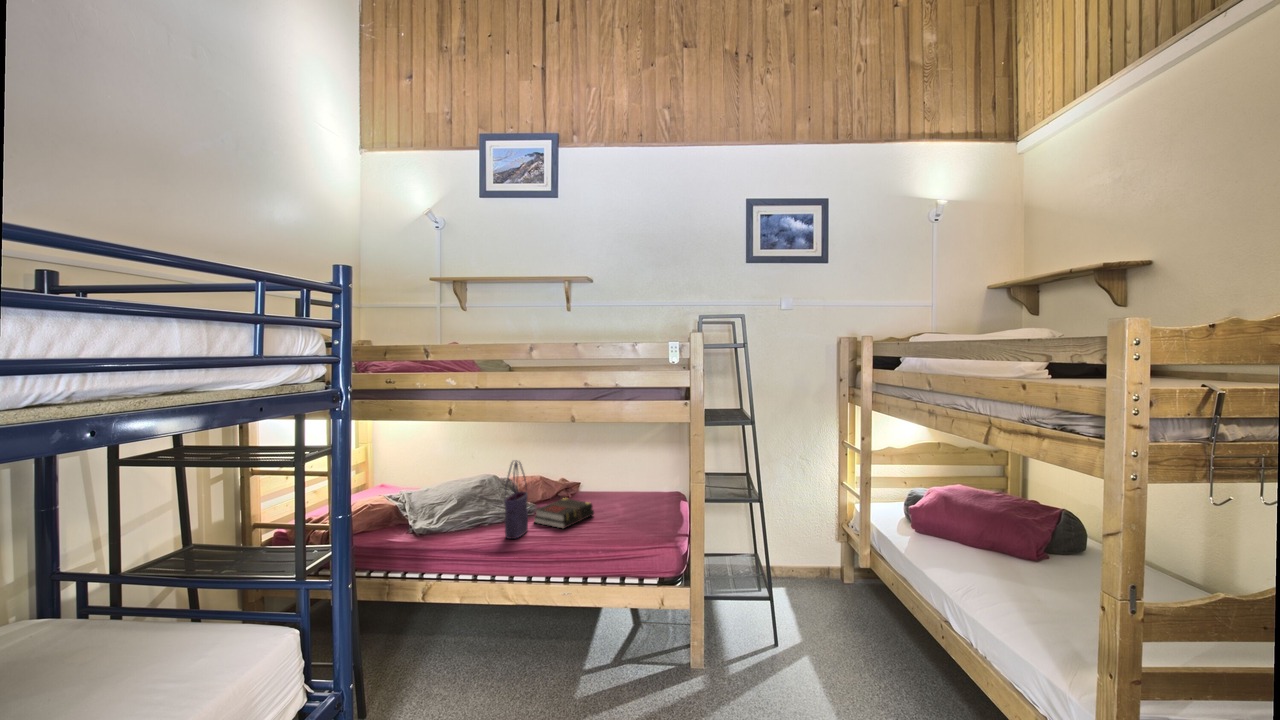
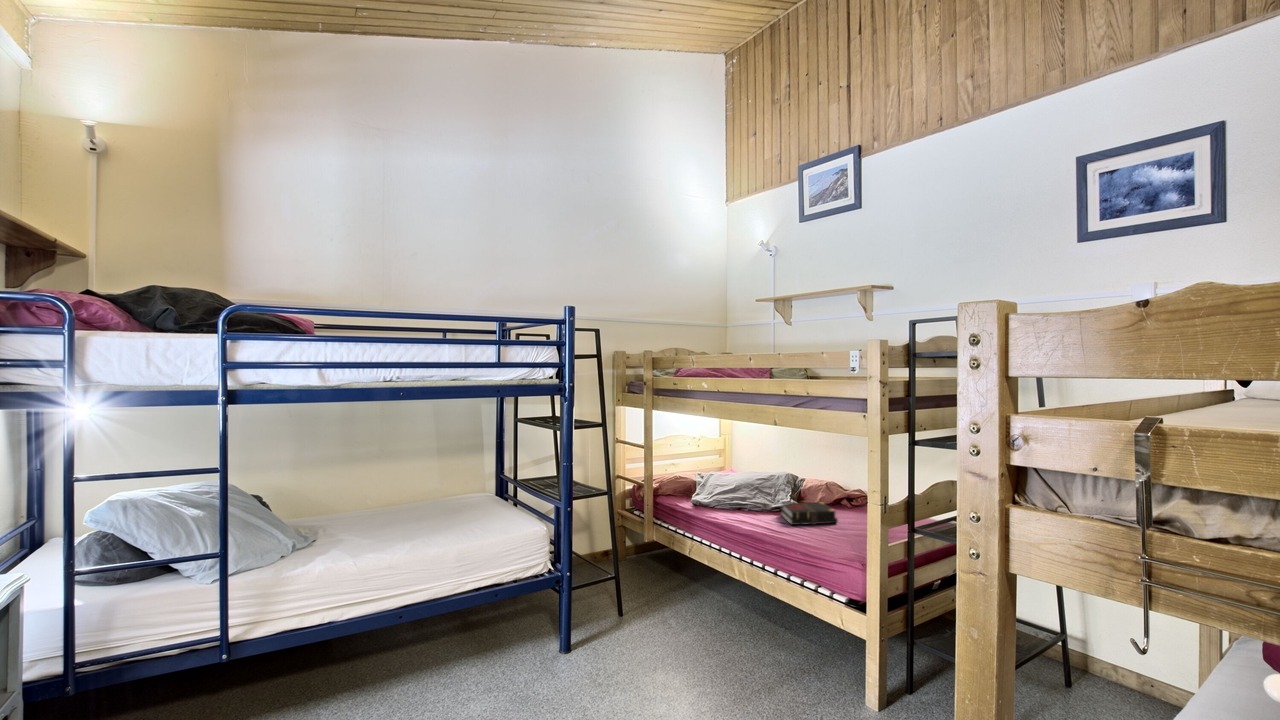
tote bag: present [504,460,528,539] -> none [739,456,767,521]

